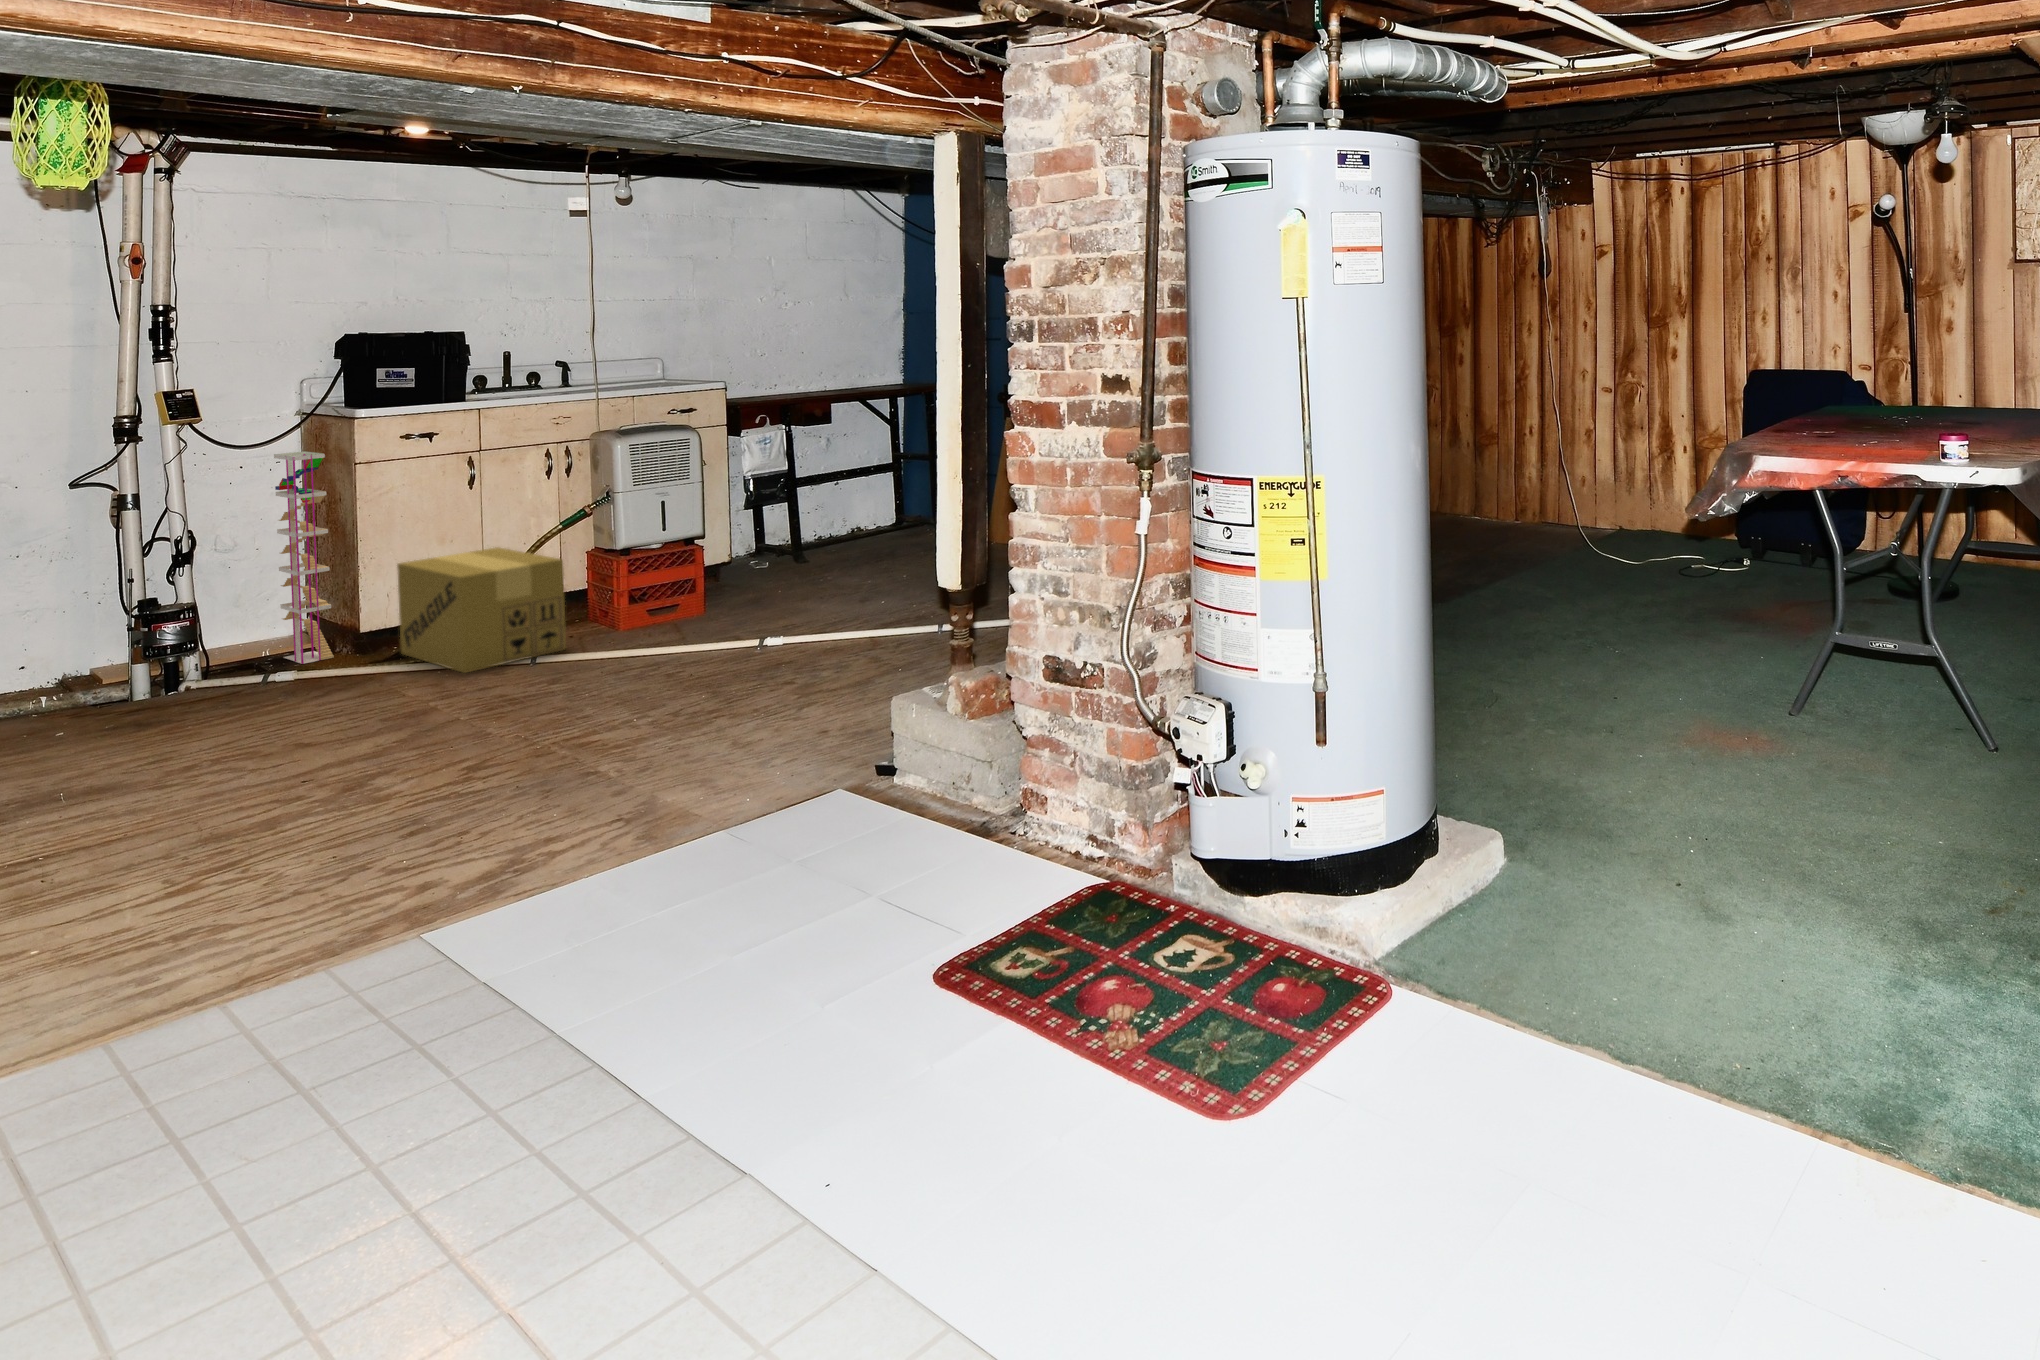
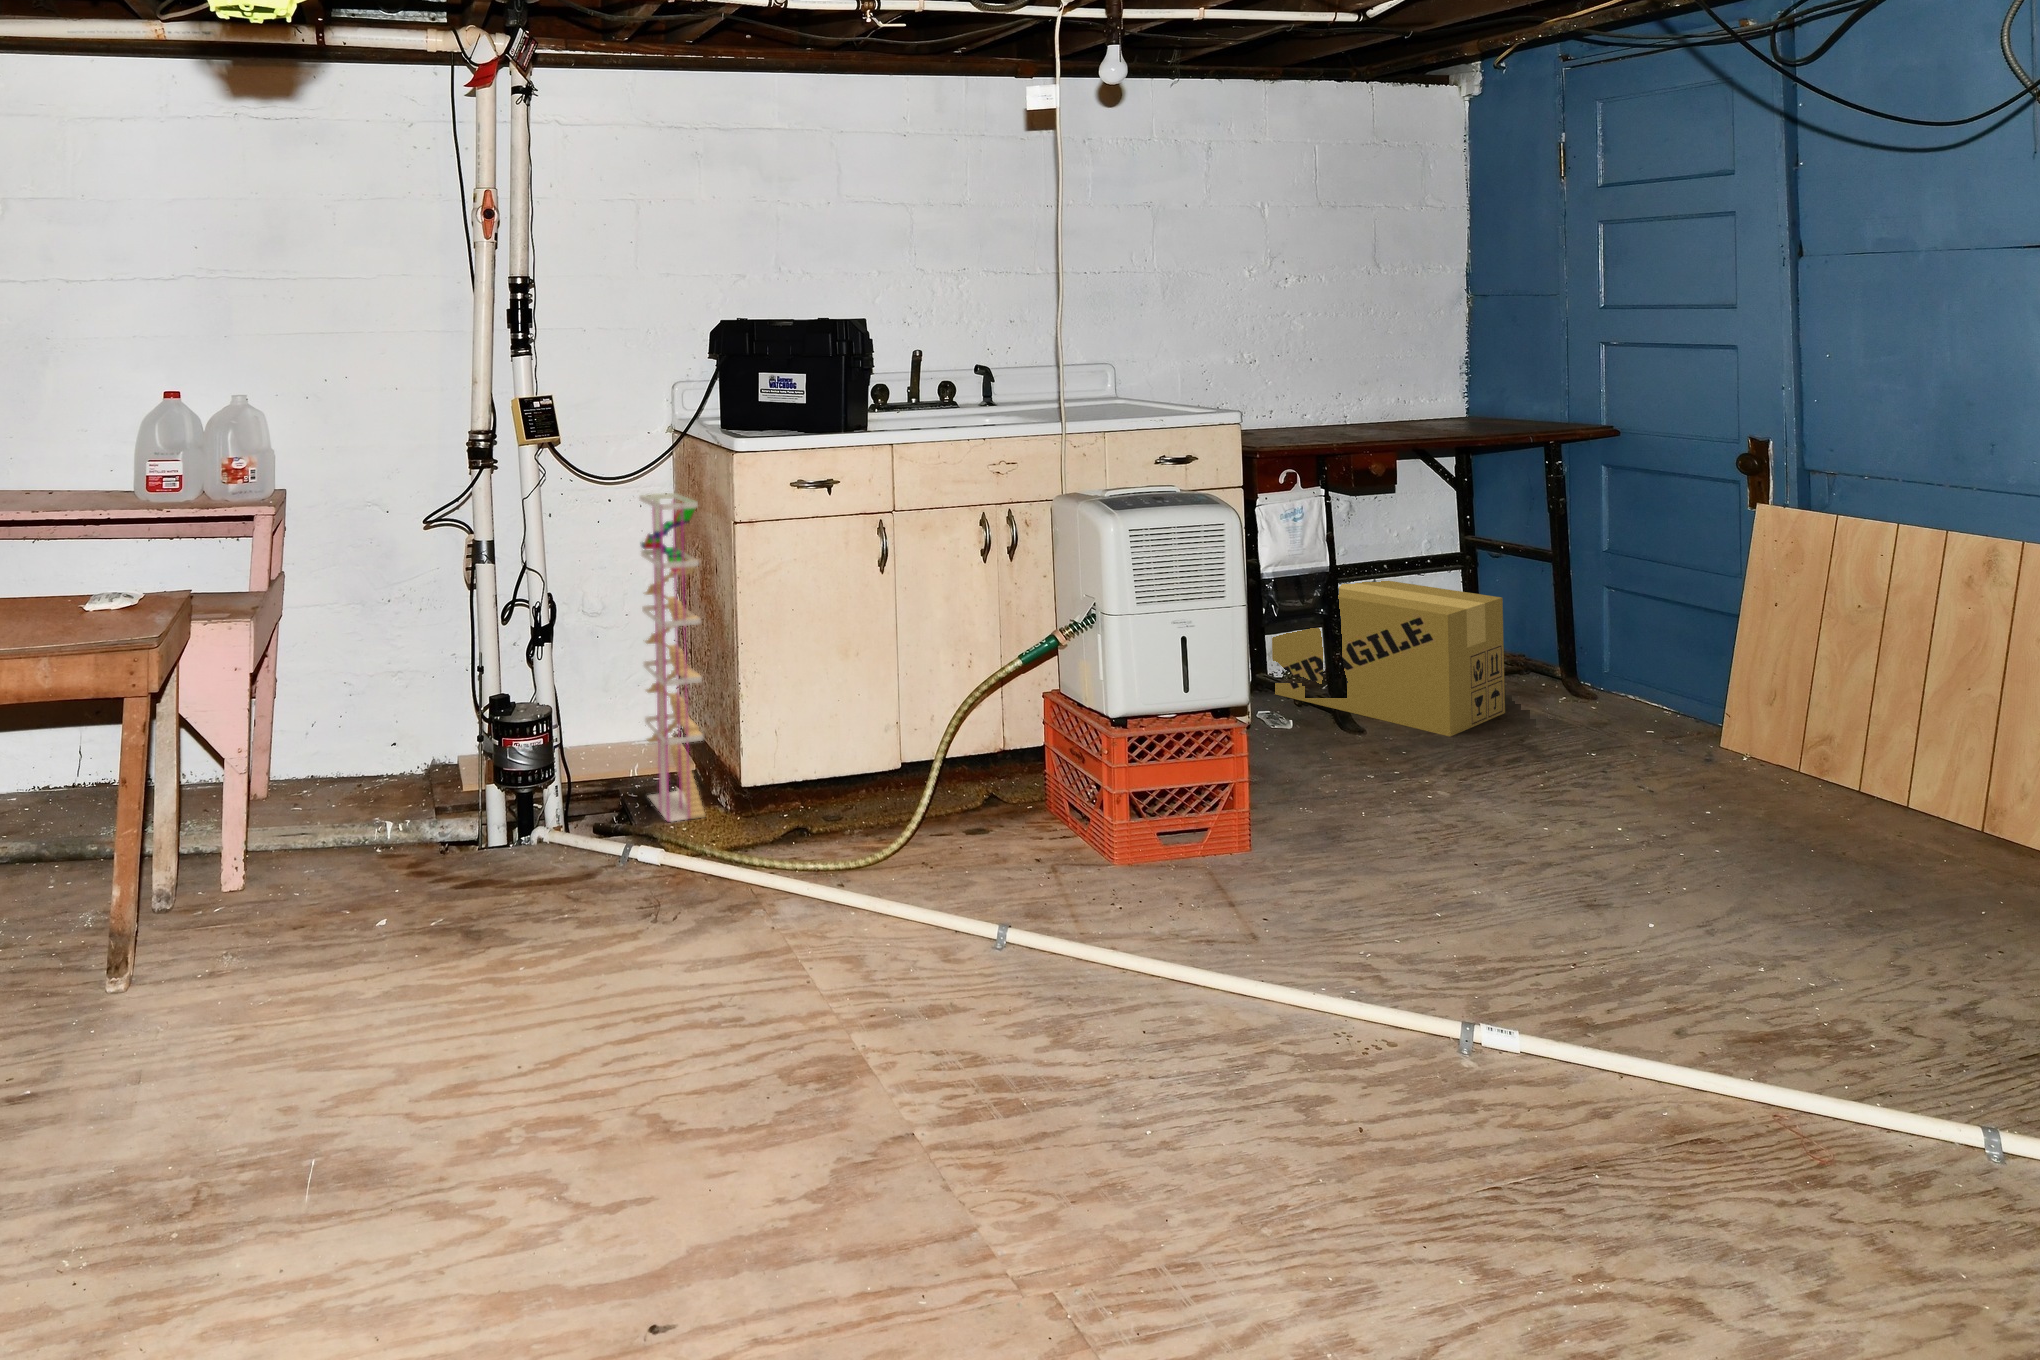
cardboard box: present [397,547,566,673] -> present [1272,579,1505,736]

